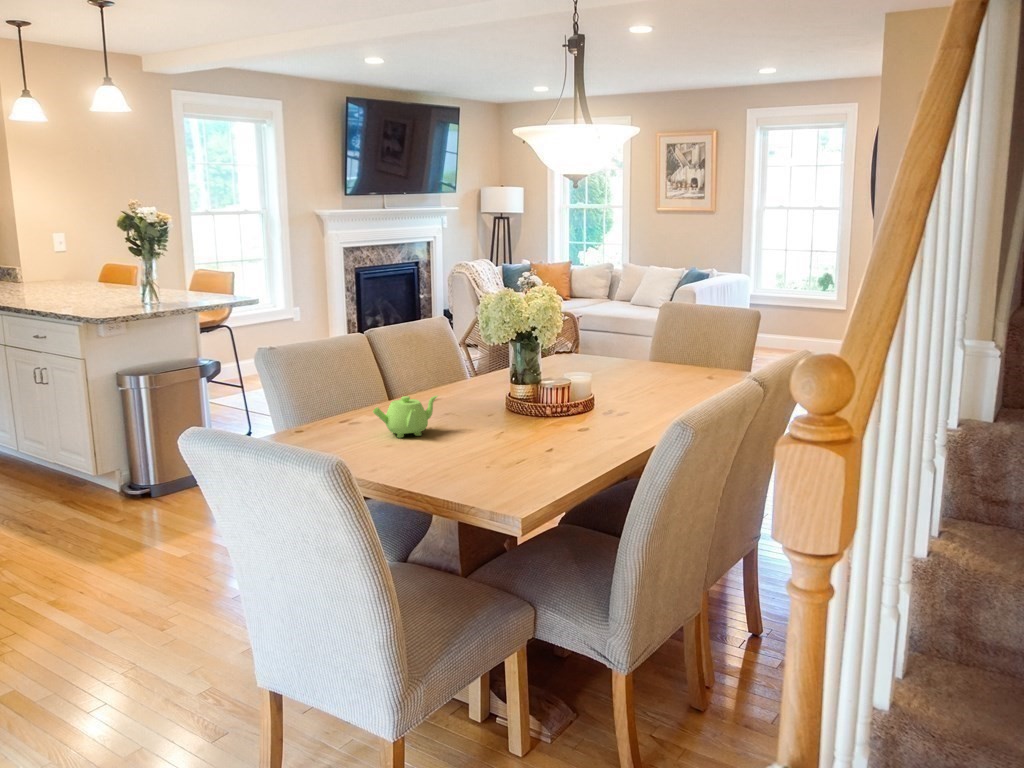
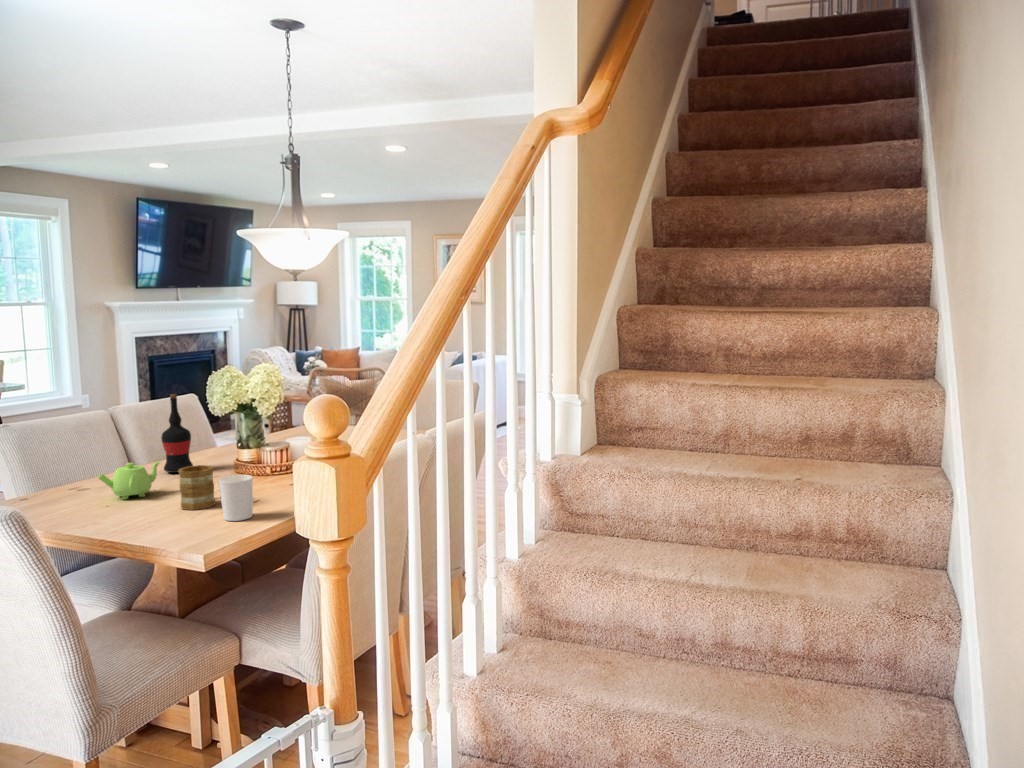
wine bottle: none [427,318,459,407] -> present [161,394,193,473]
mug: none [467,405,507,457] -> present [178,465,215,510]
candle holder: none [523,421,562,476] -> present [219,475,253,521]

